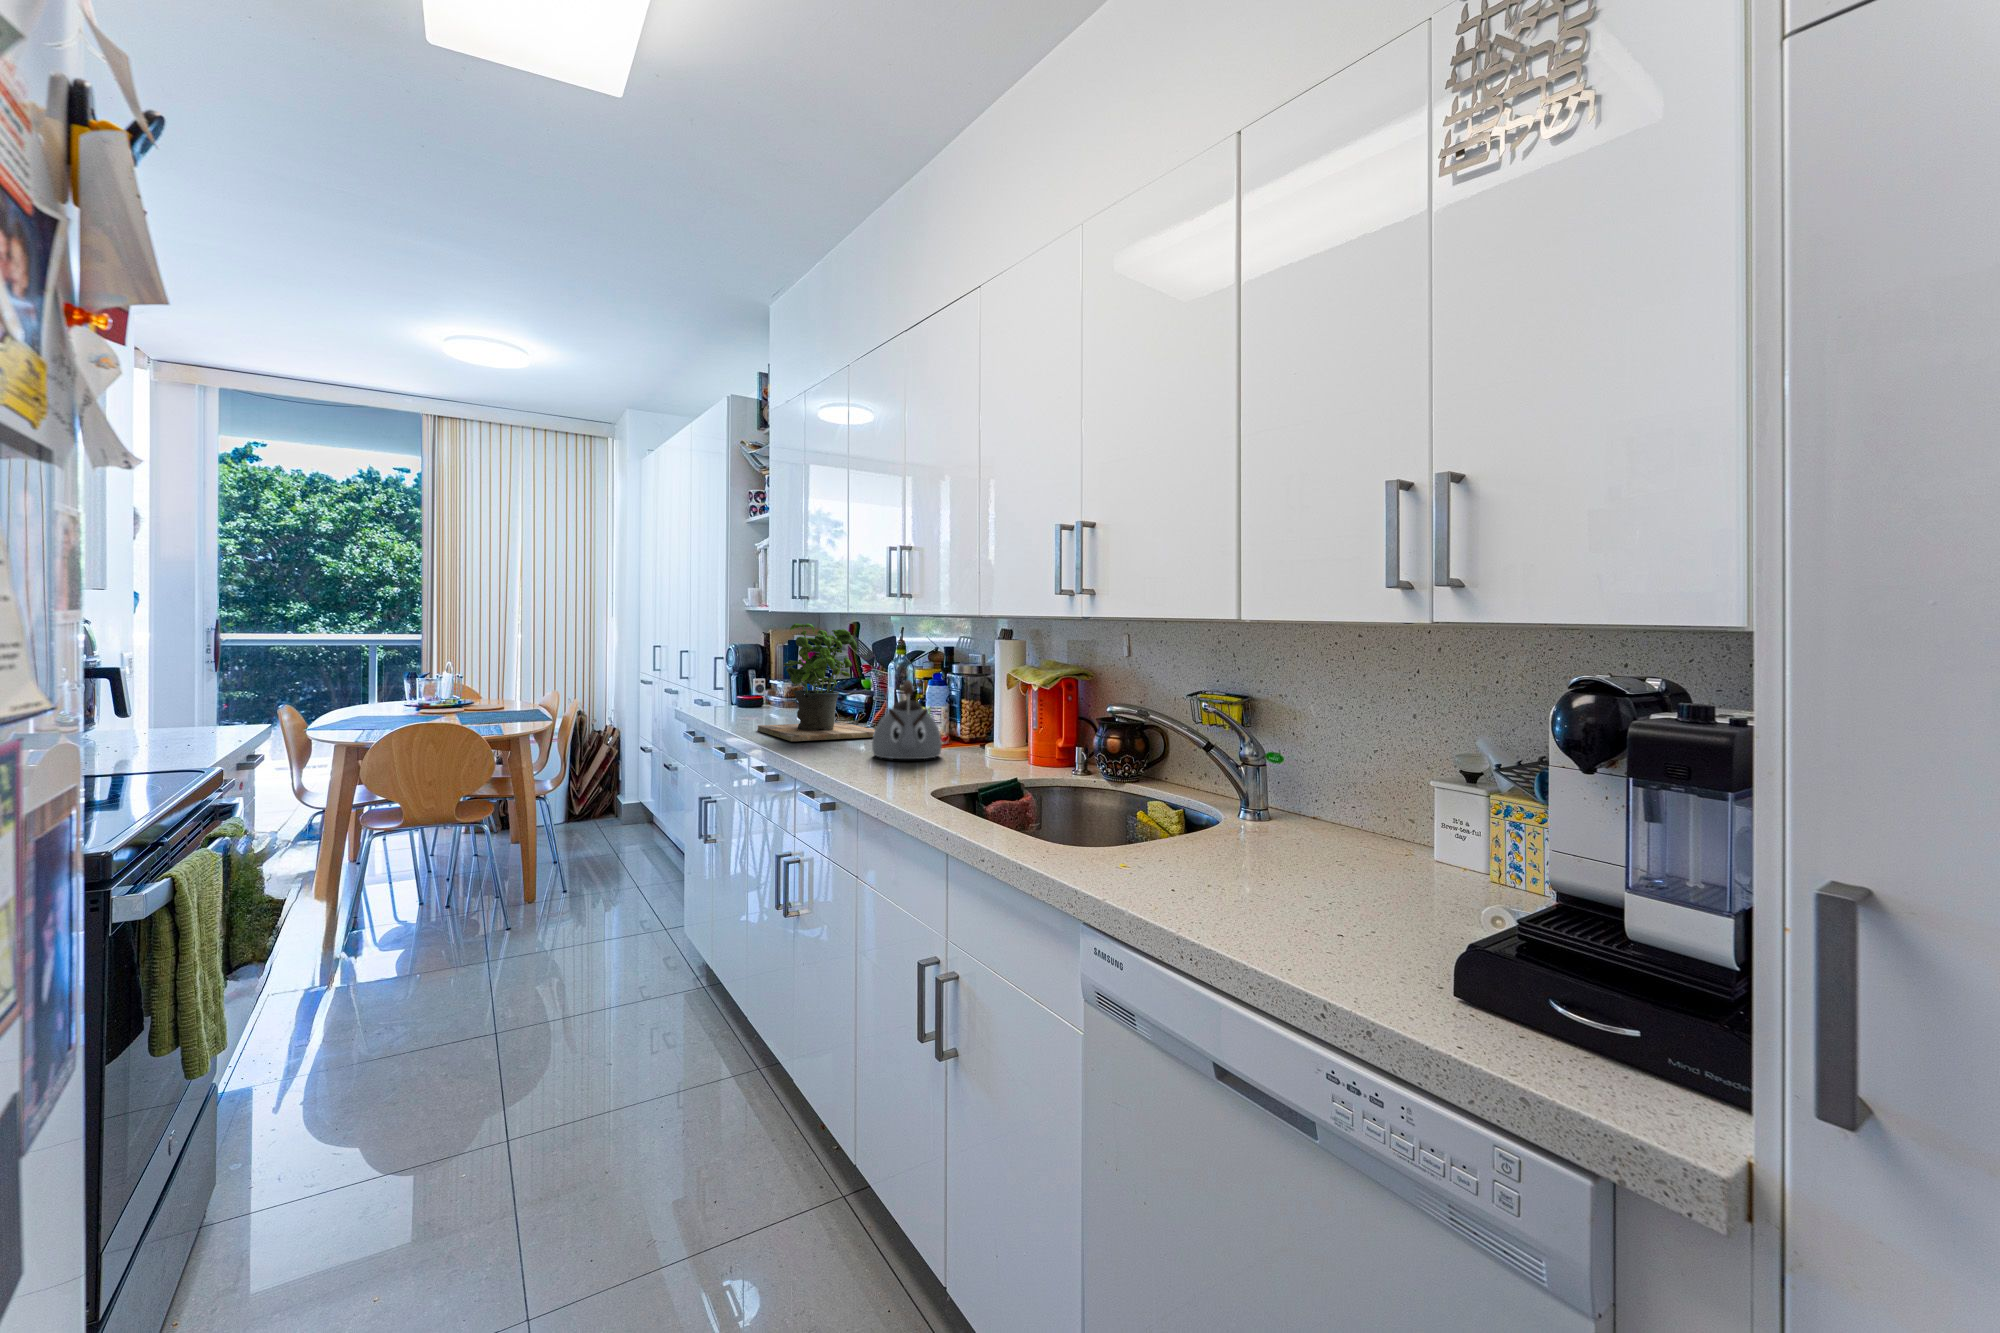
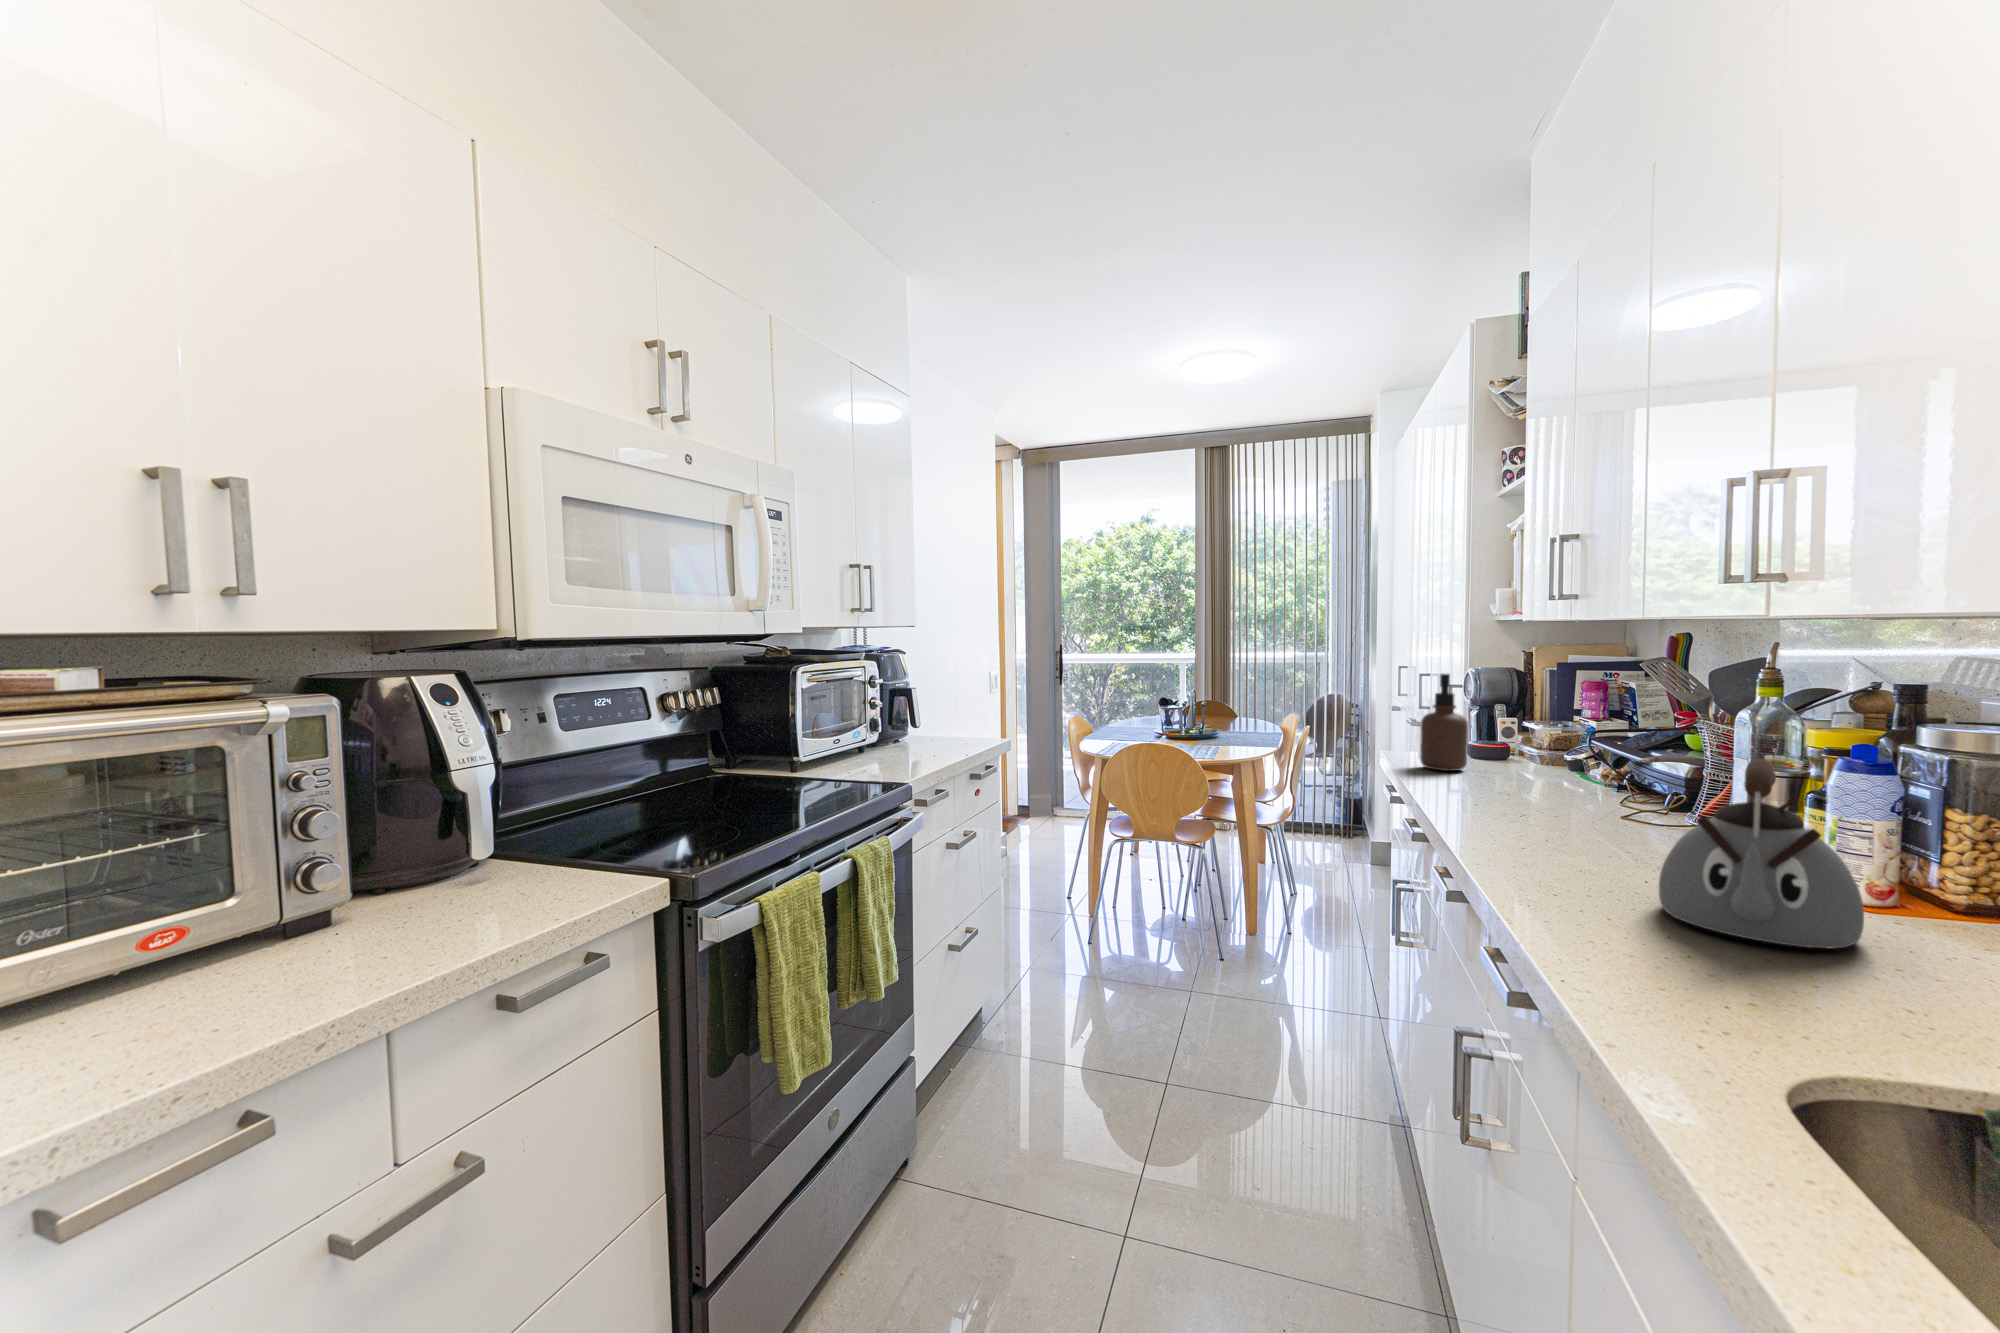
potted plant: present [758,623,875,741] -> none [1462,639,1711,855]
soap dispenser: none [714,647,745,715] -> present [1420,674,1468,771]

